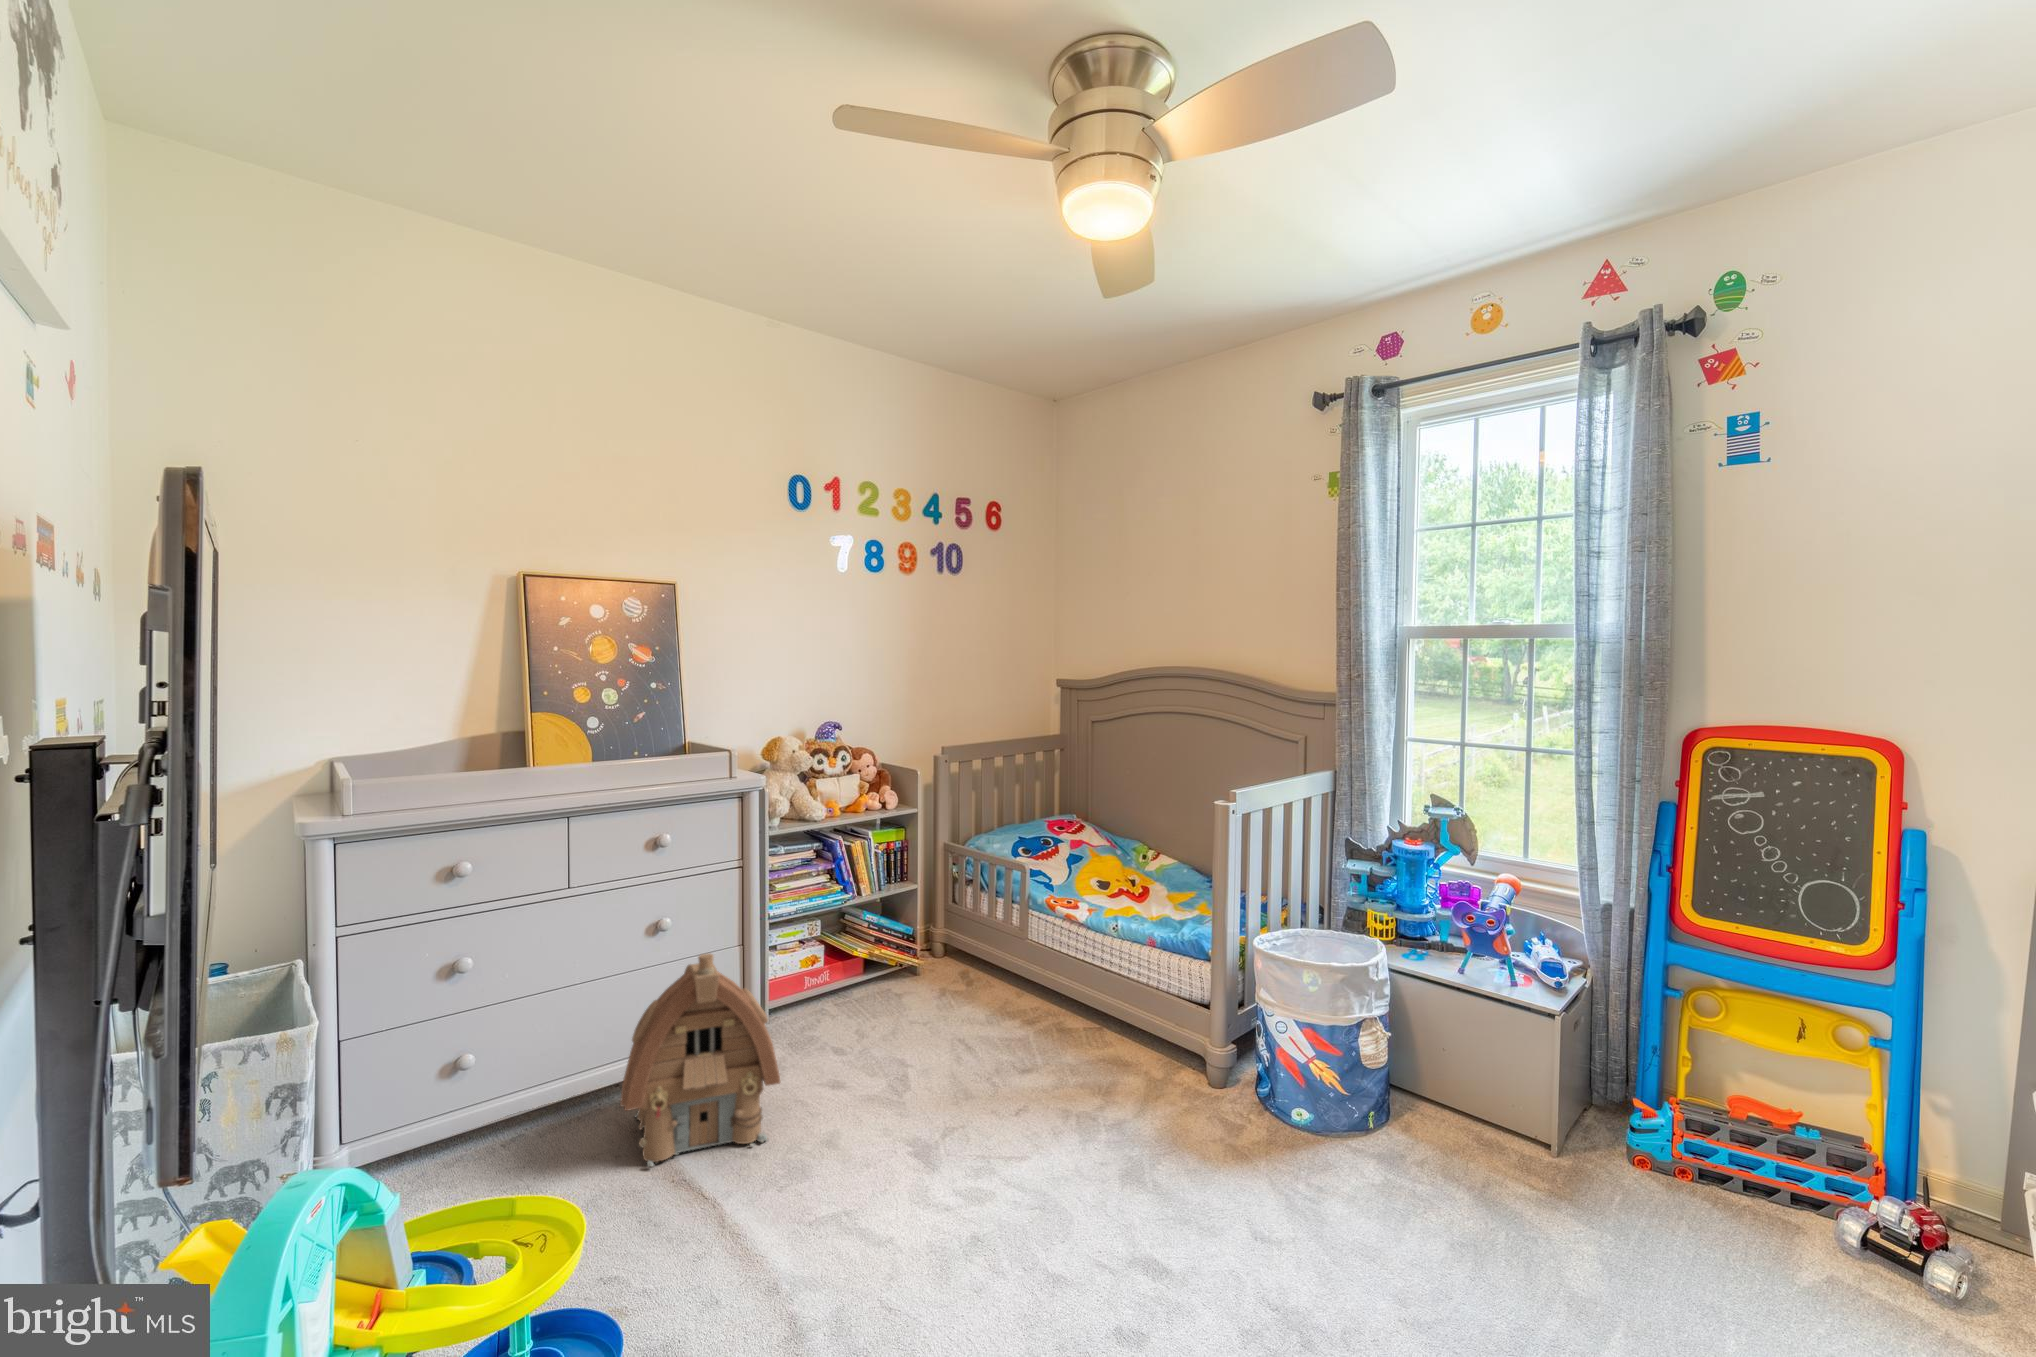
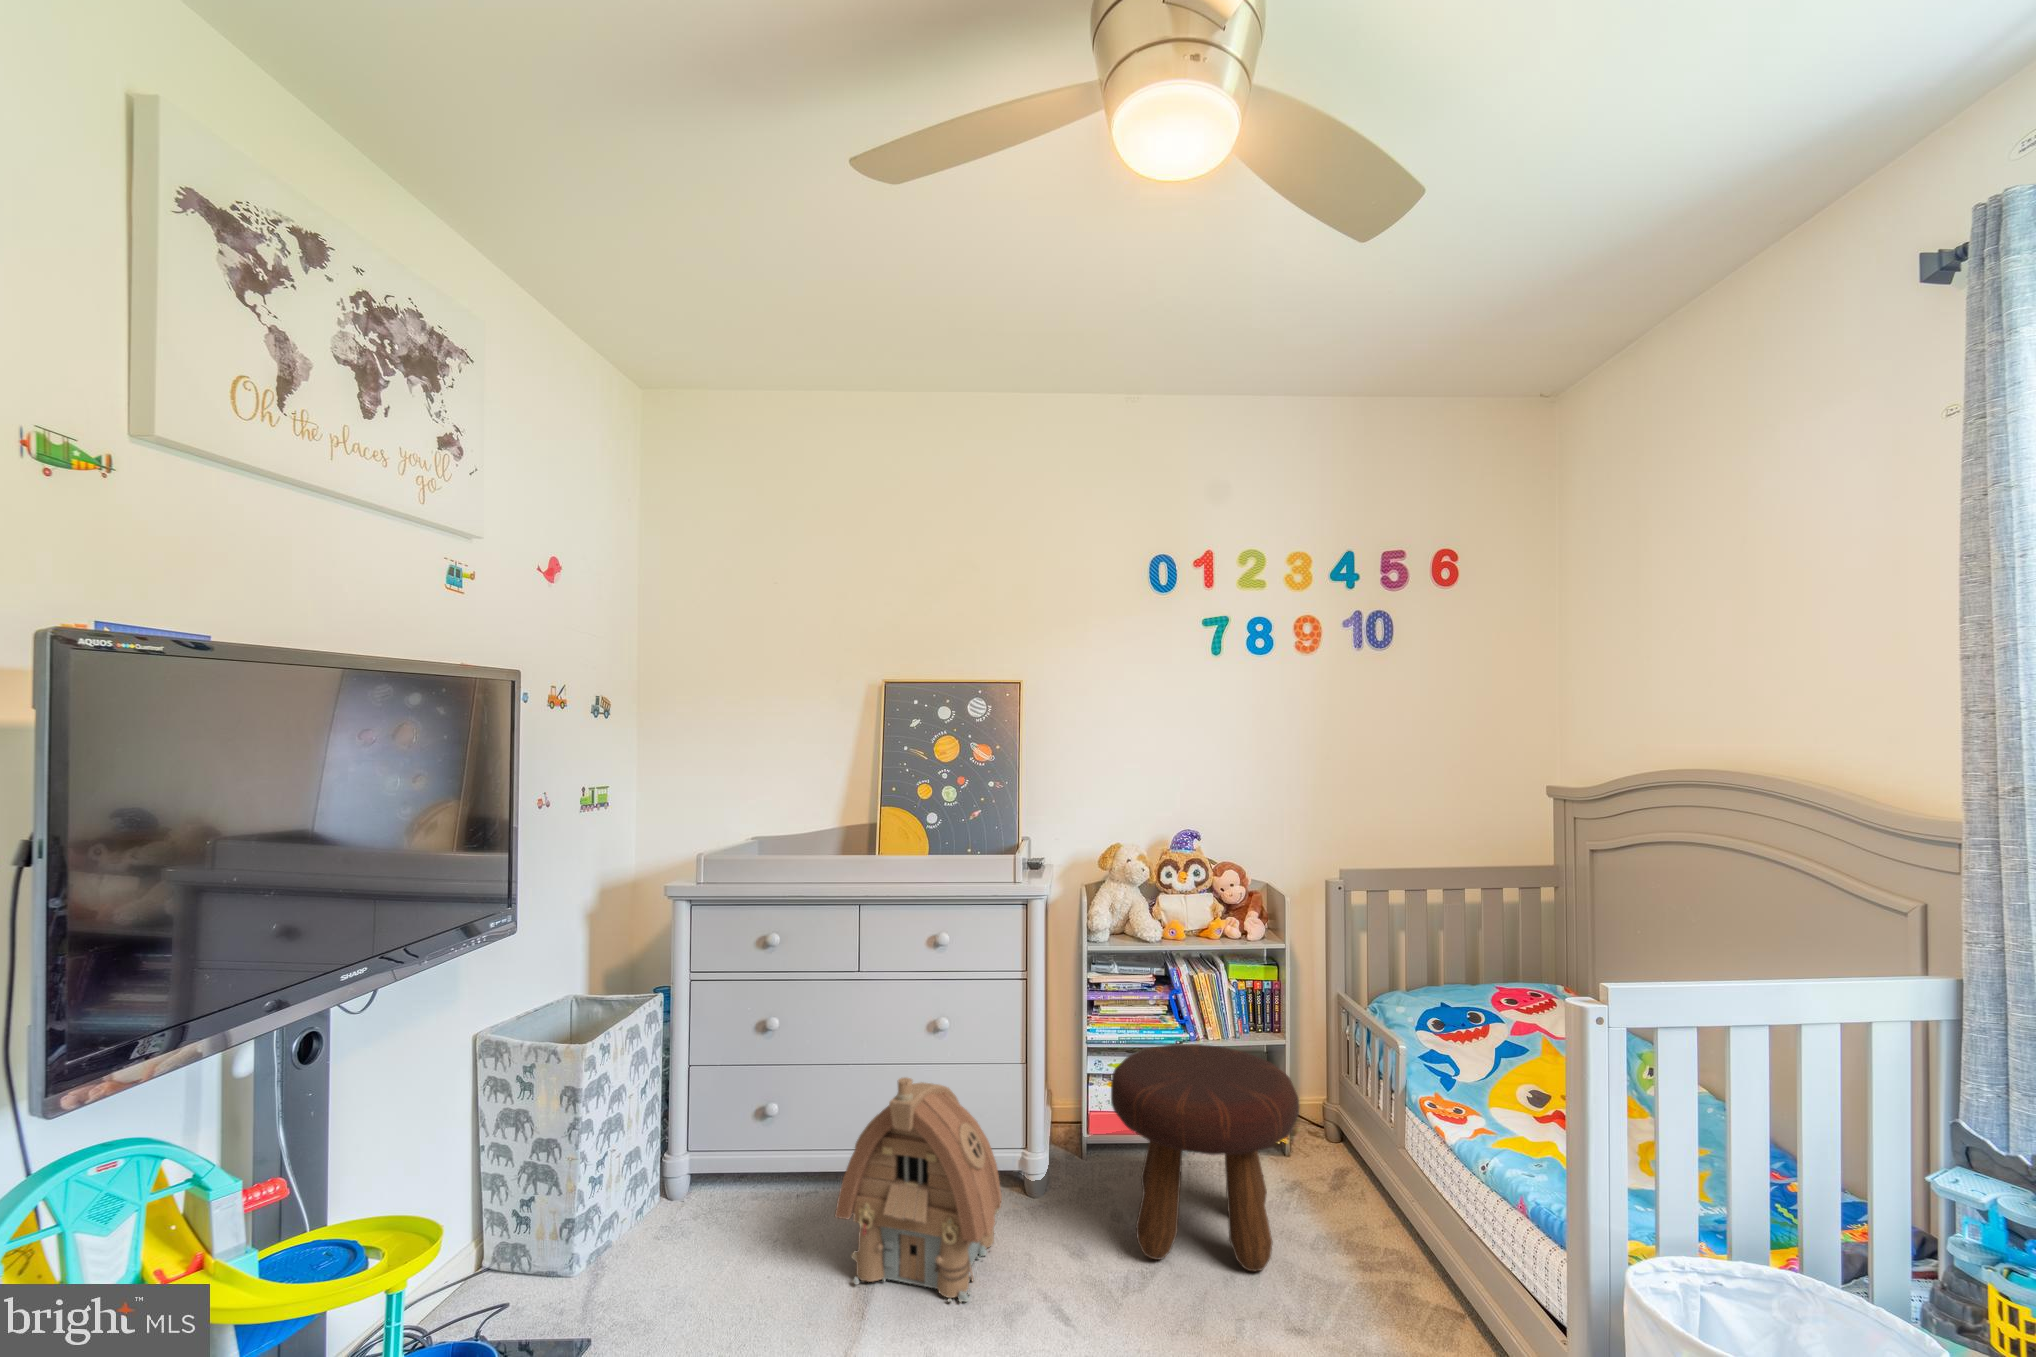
footstool: none [829,892,982,1063] -> present [1111,1044,1299,1271]

